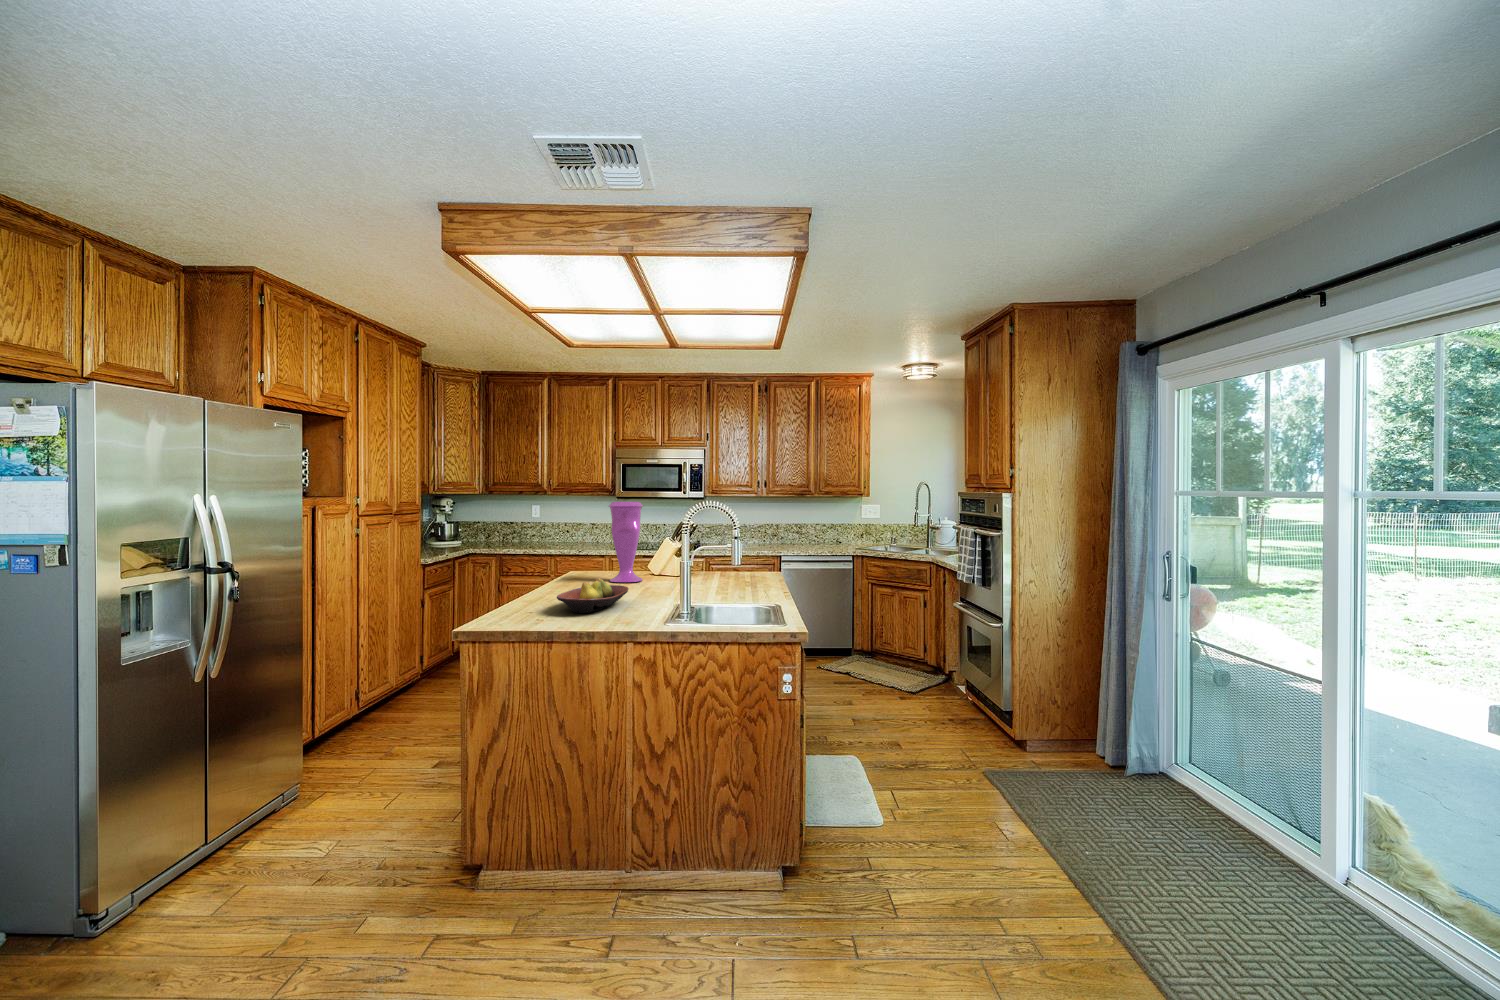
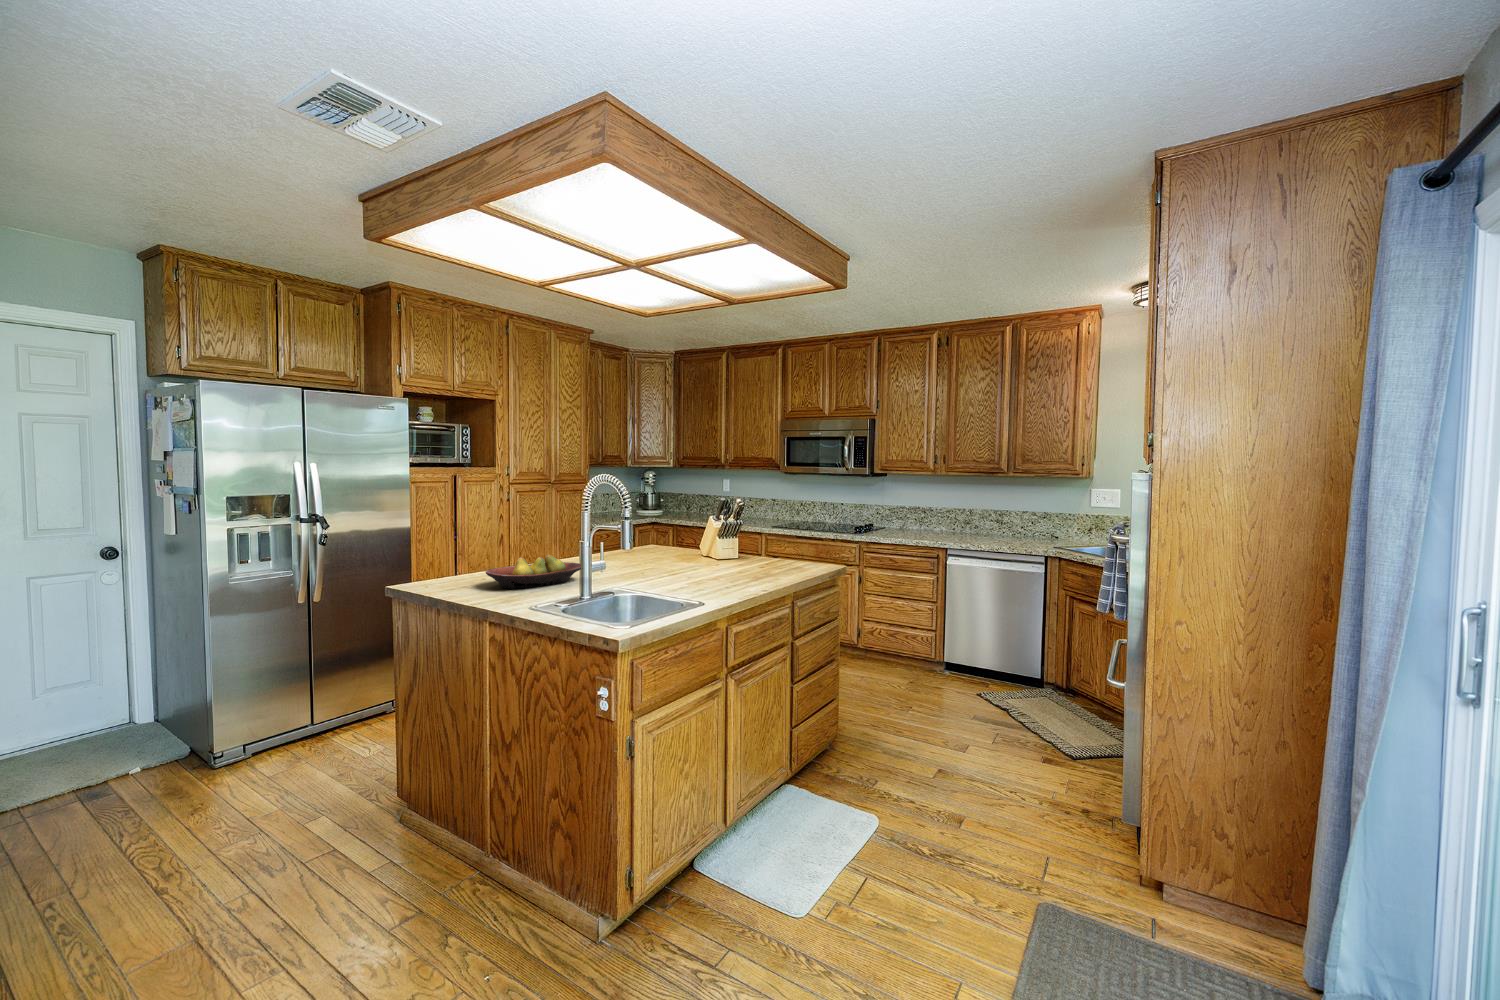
vase: present [609,502,644,582] -> none [638,477,681,562]

